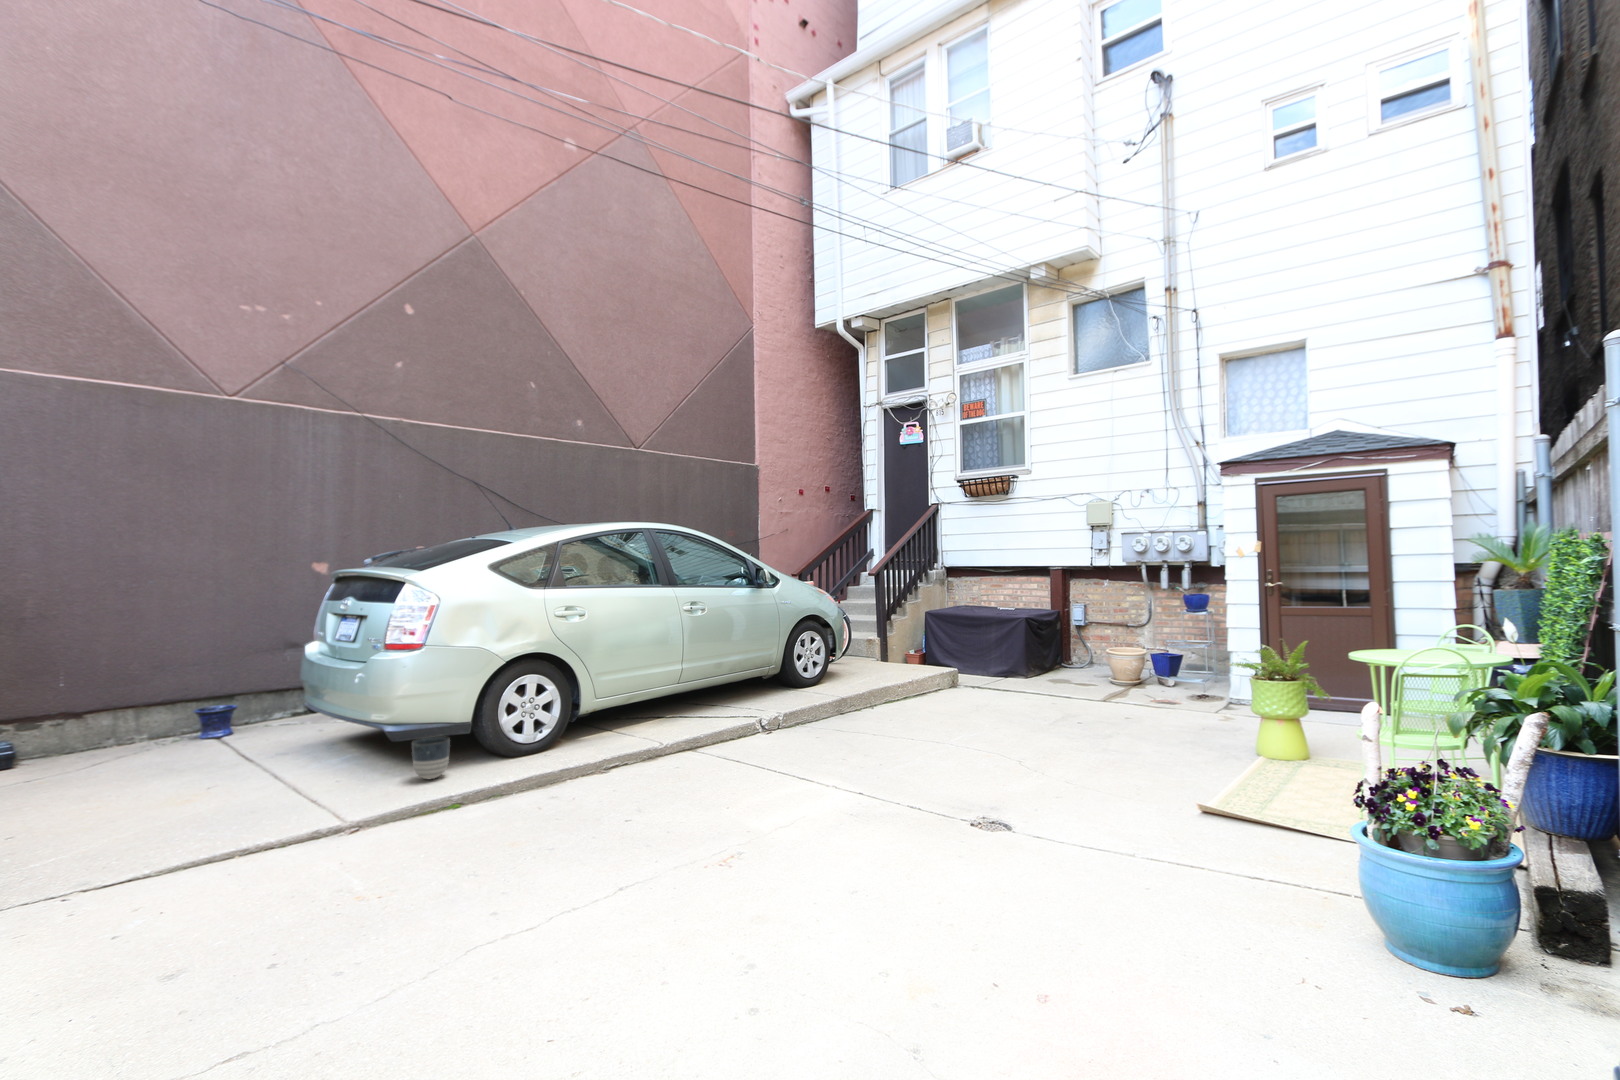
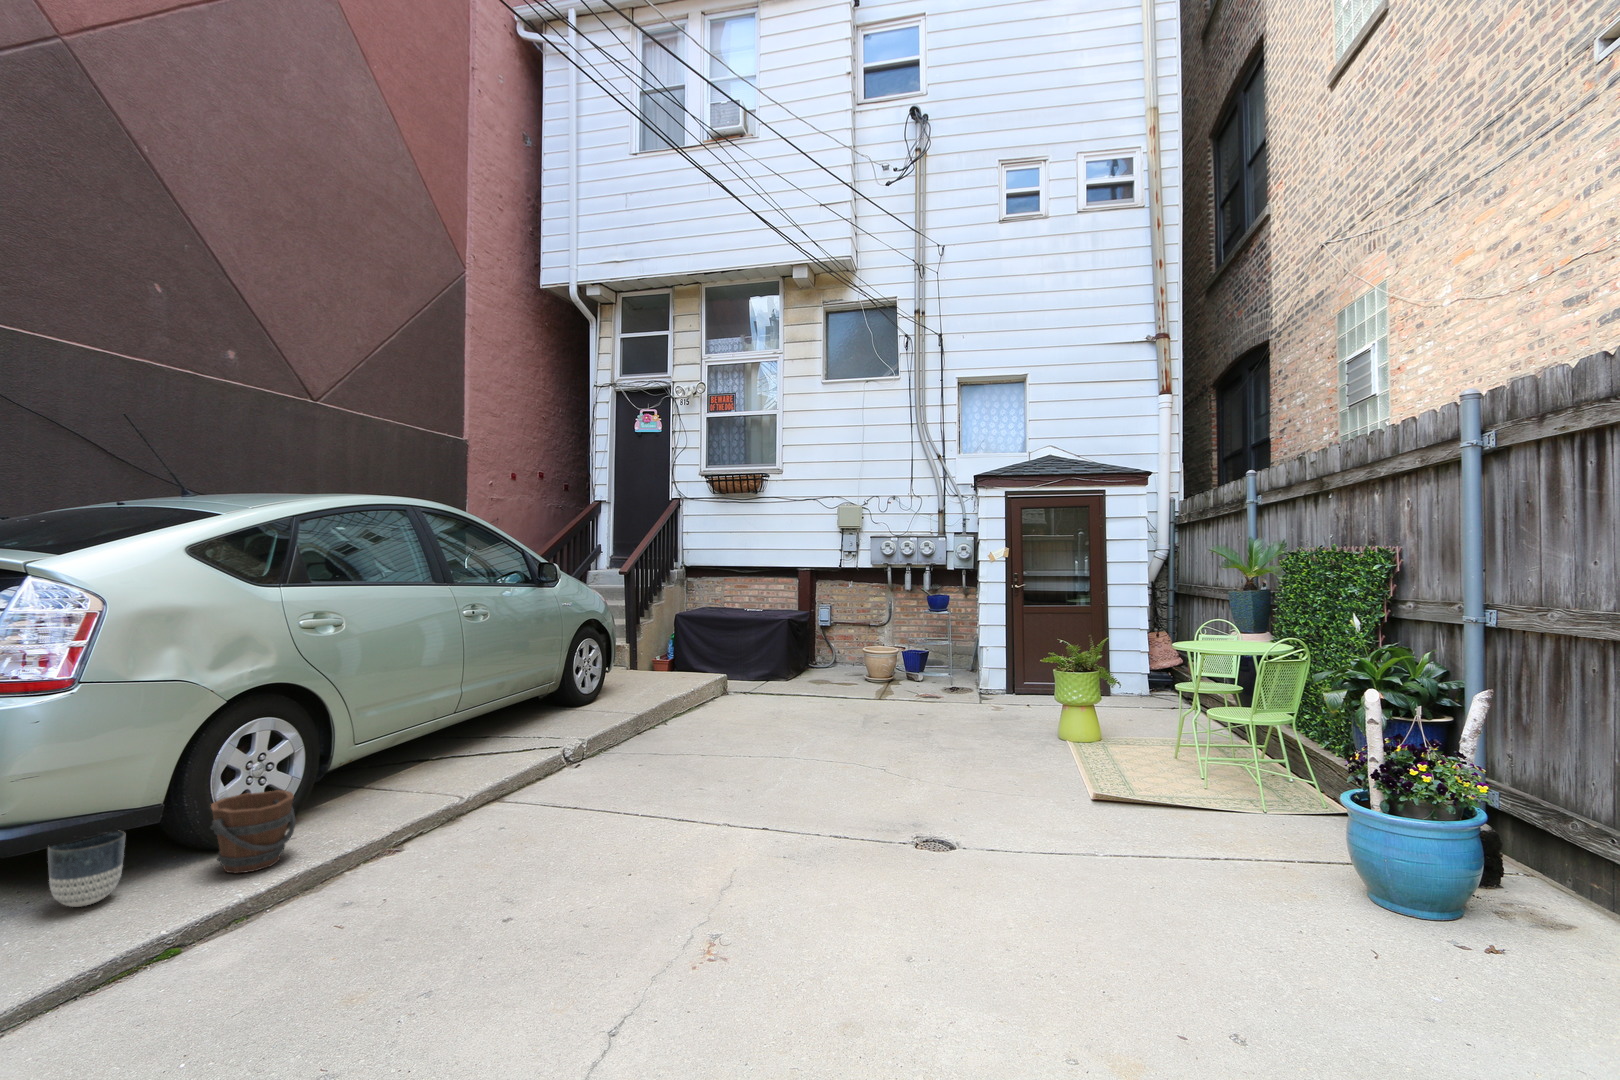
bucket: none [493,723,544,773] -> present [211,790,296,873]

